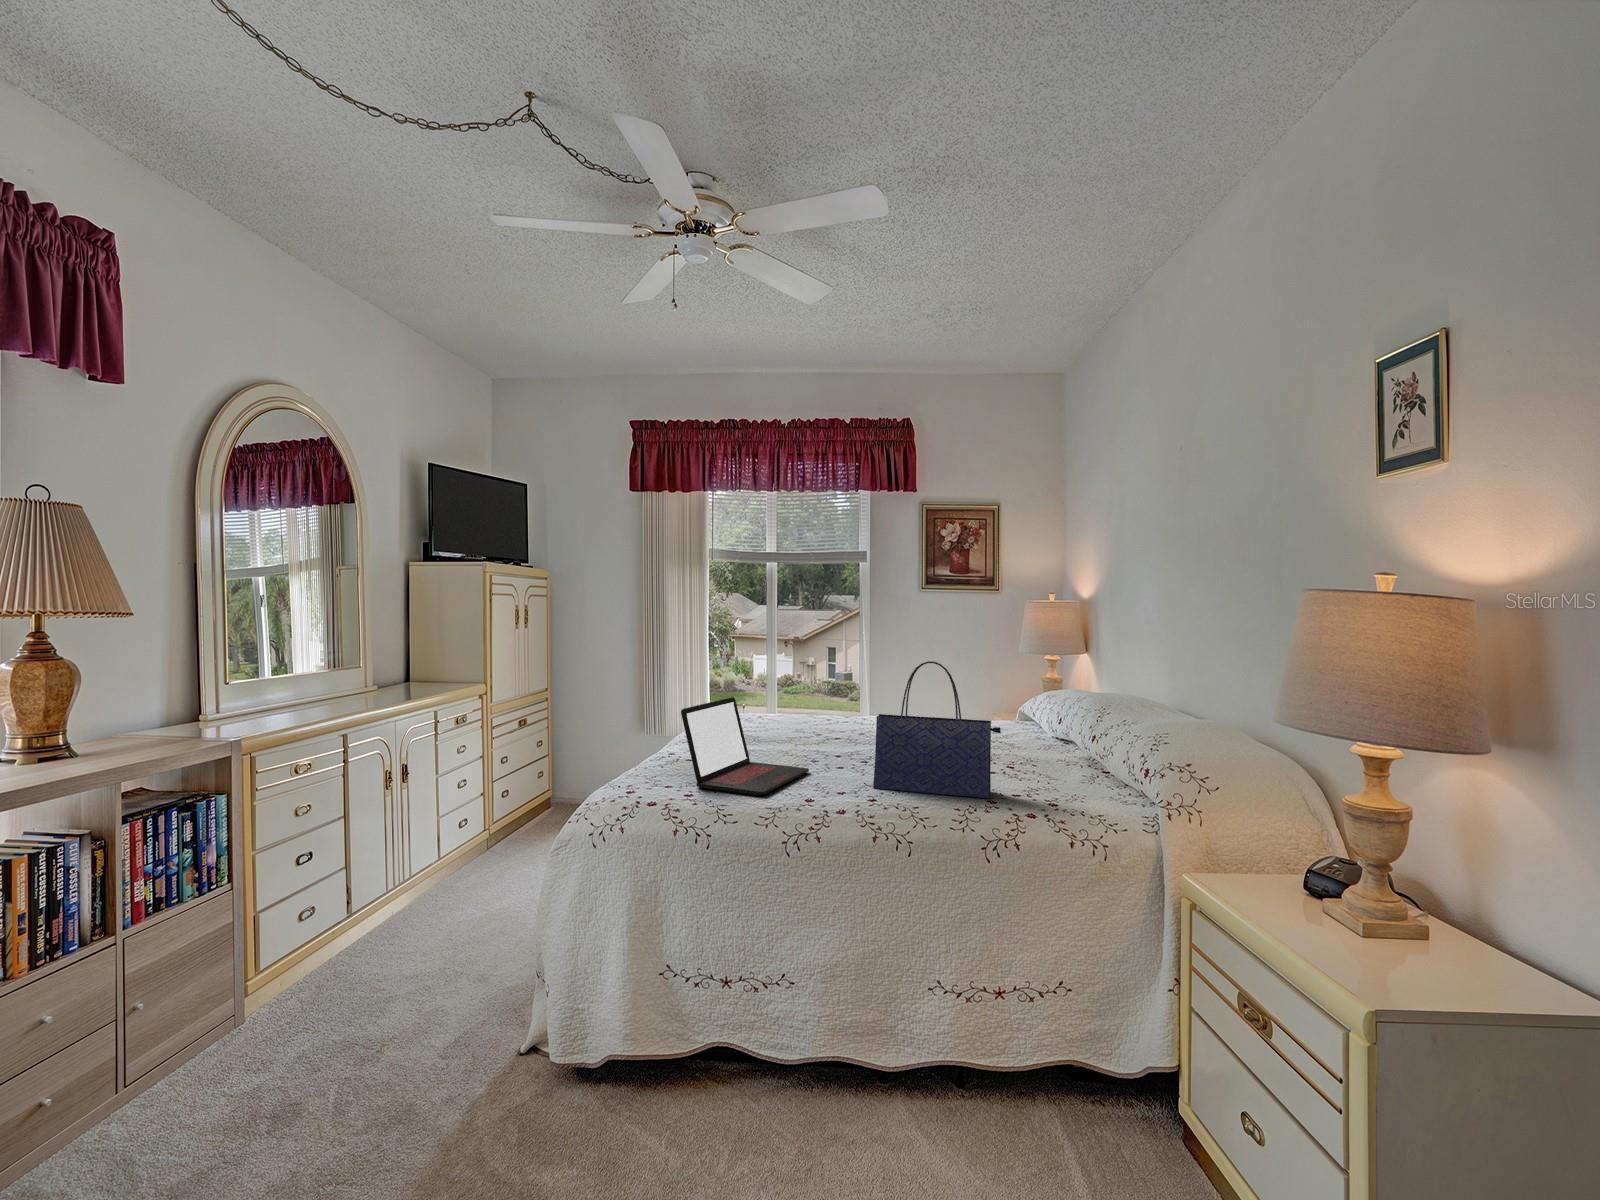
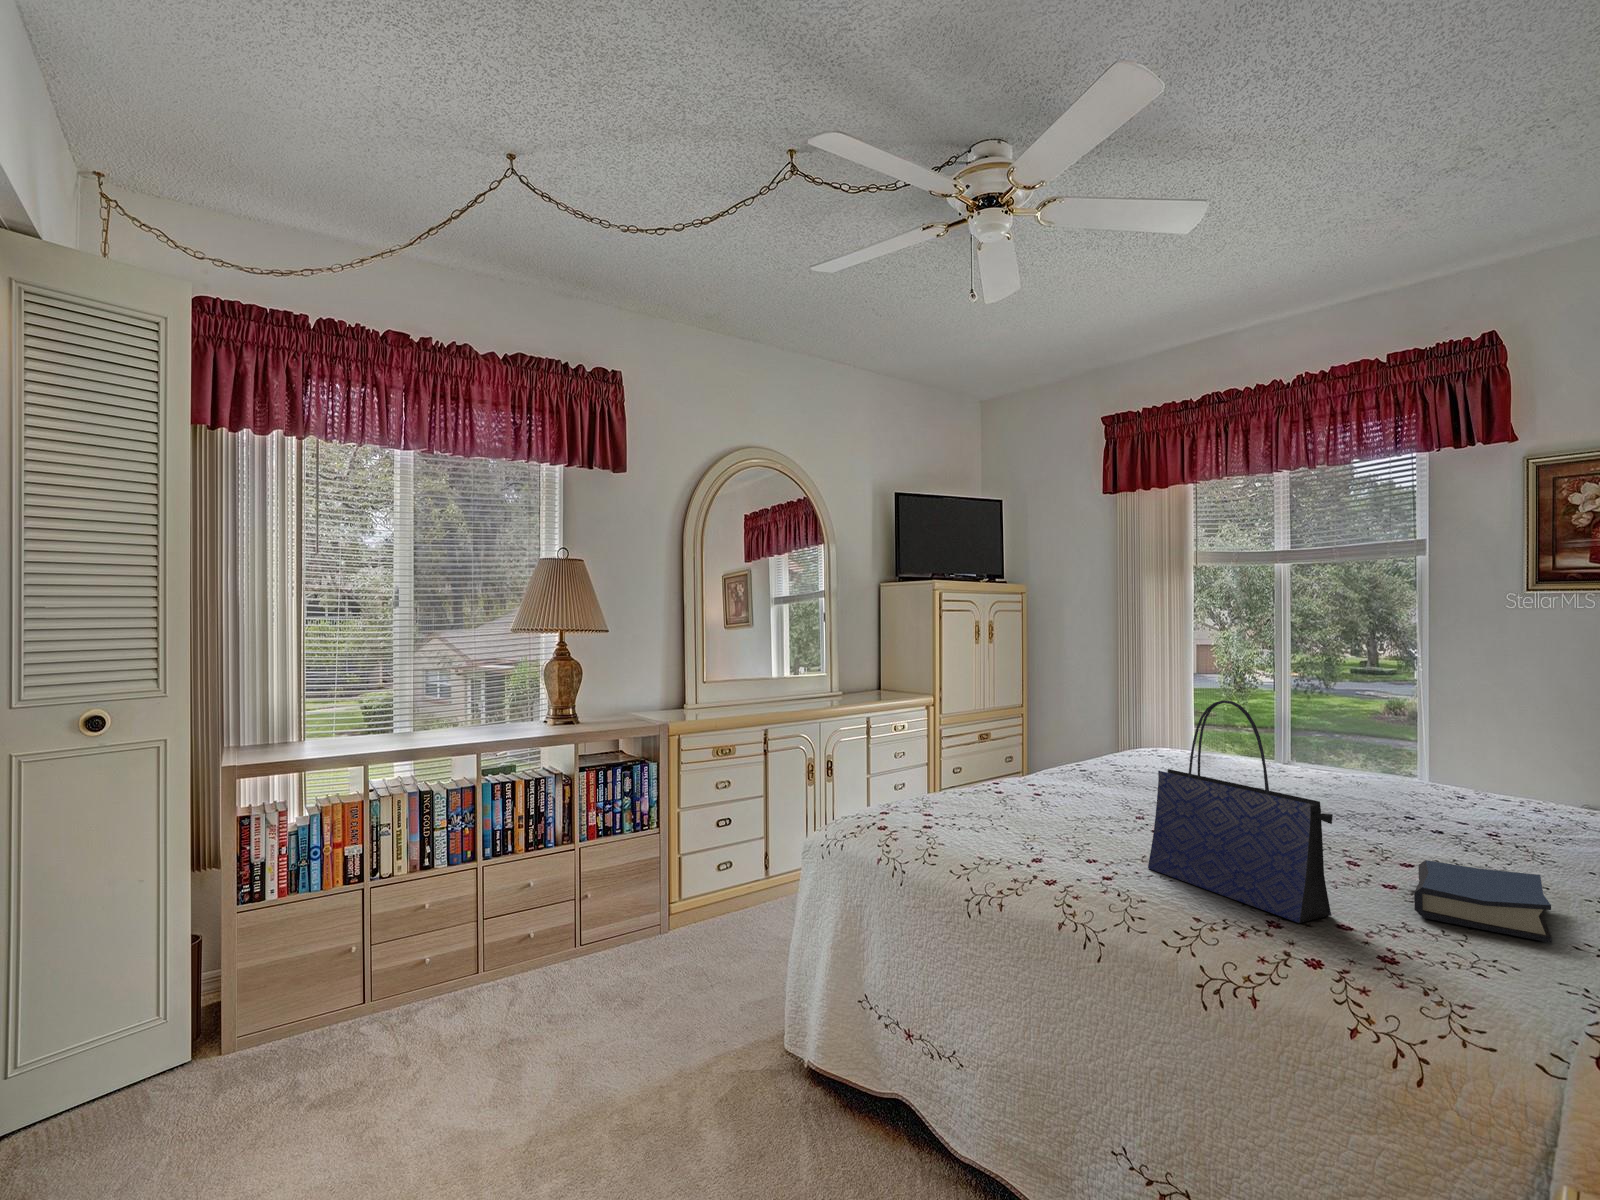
laptop: present [681,697,809,795] -> none [937,728,1105,843]
hardback book: none [989,749,1071,782] -> present [1414,860,1552,943]

